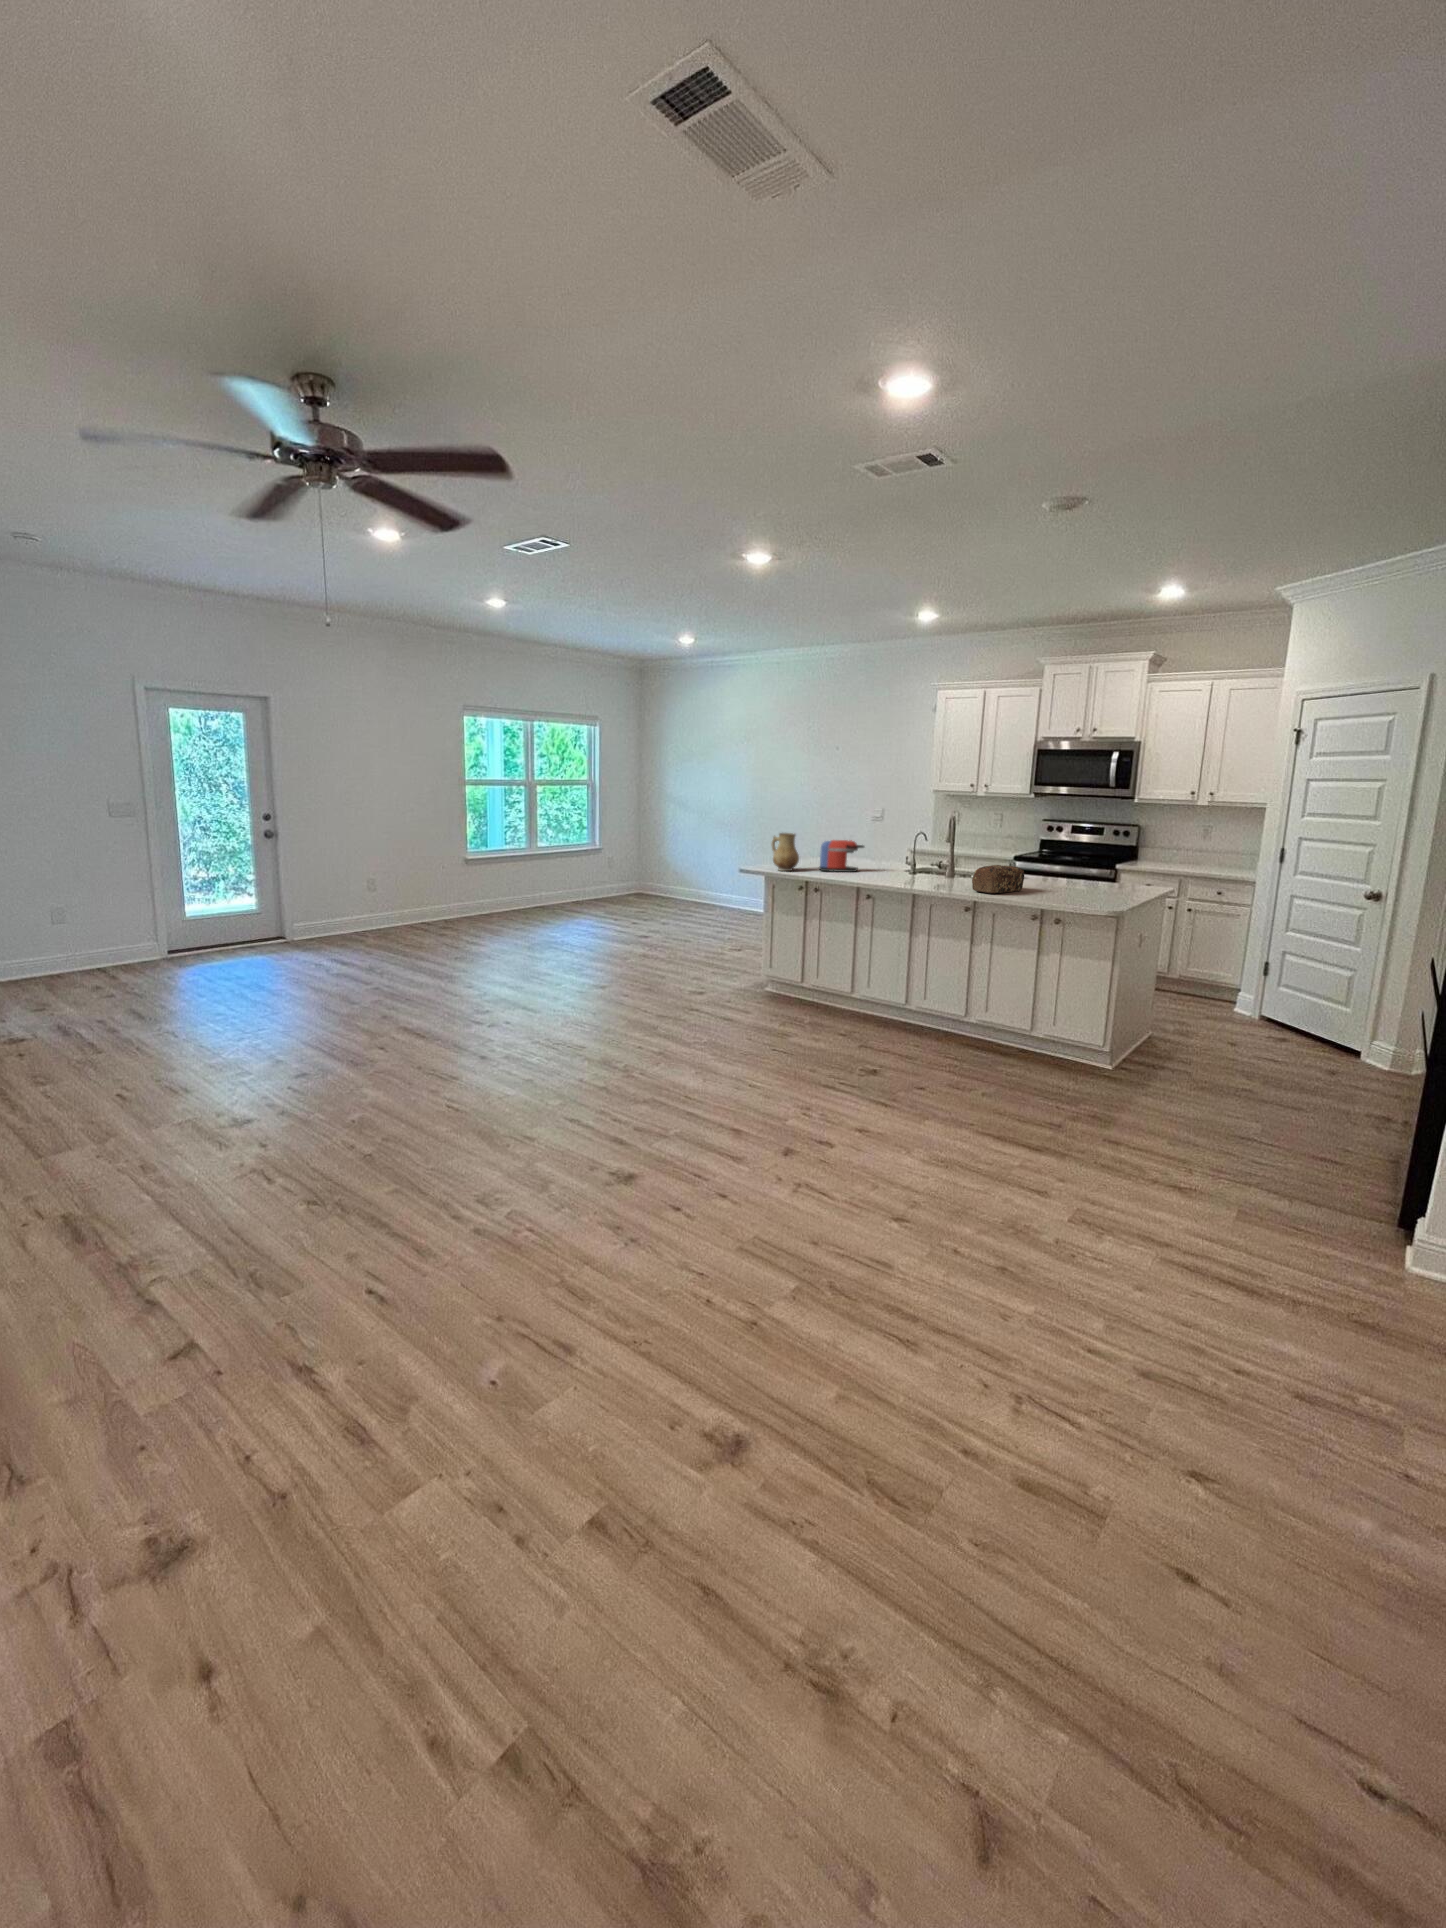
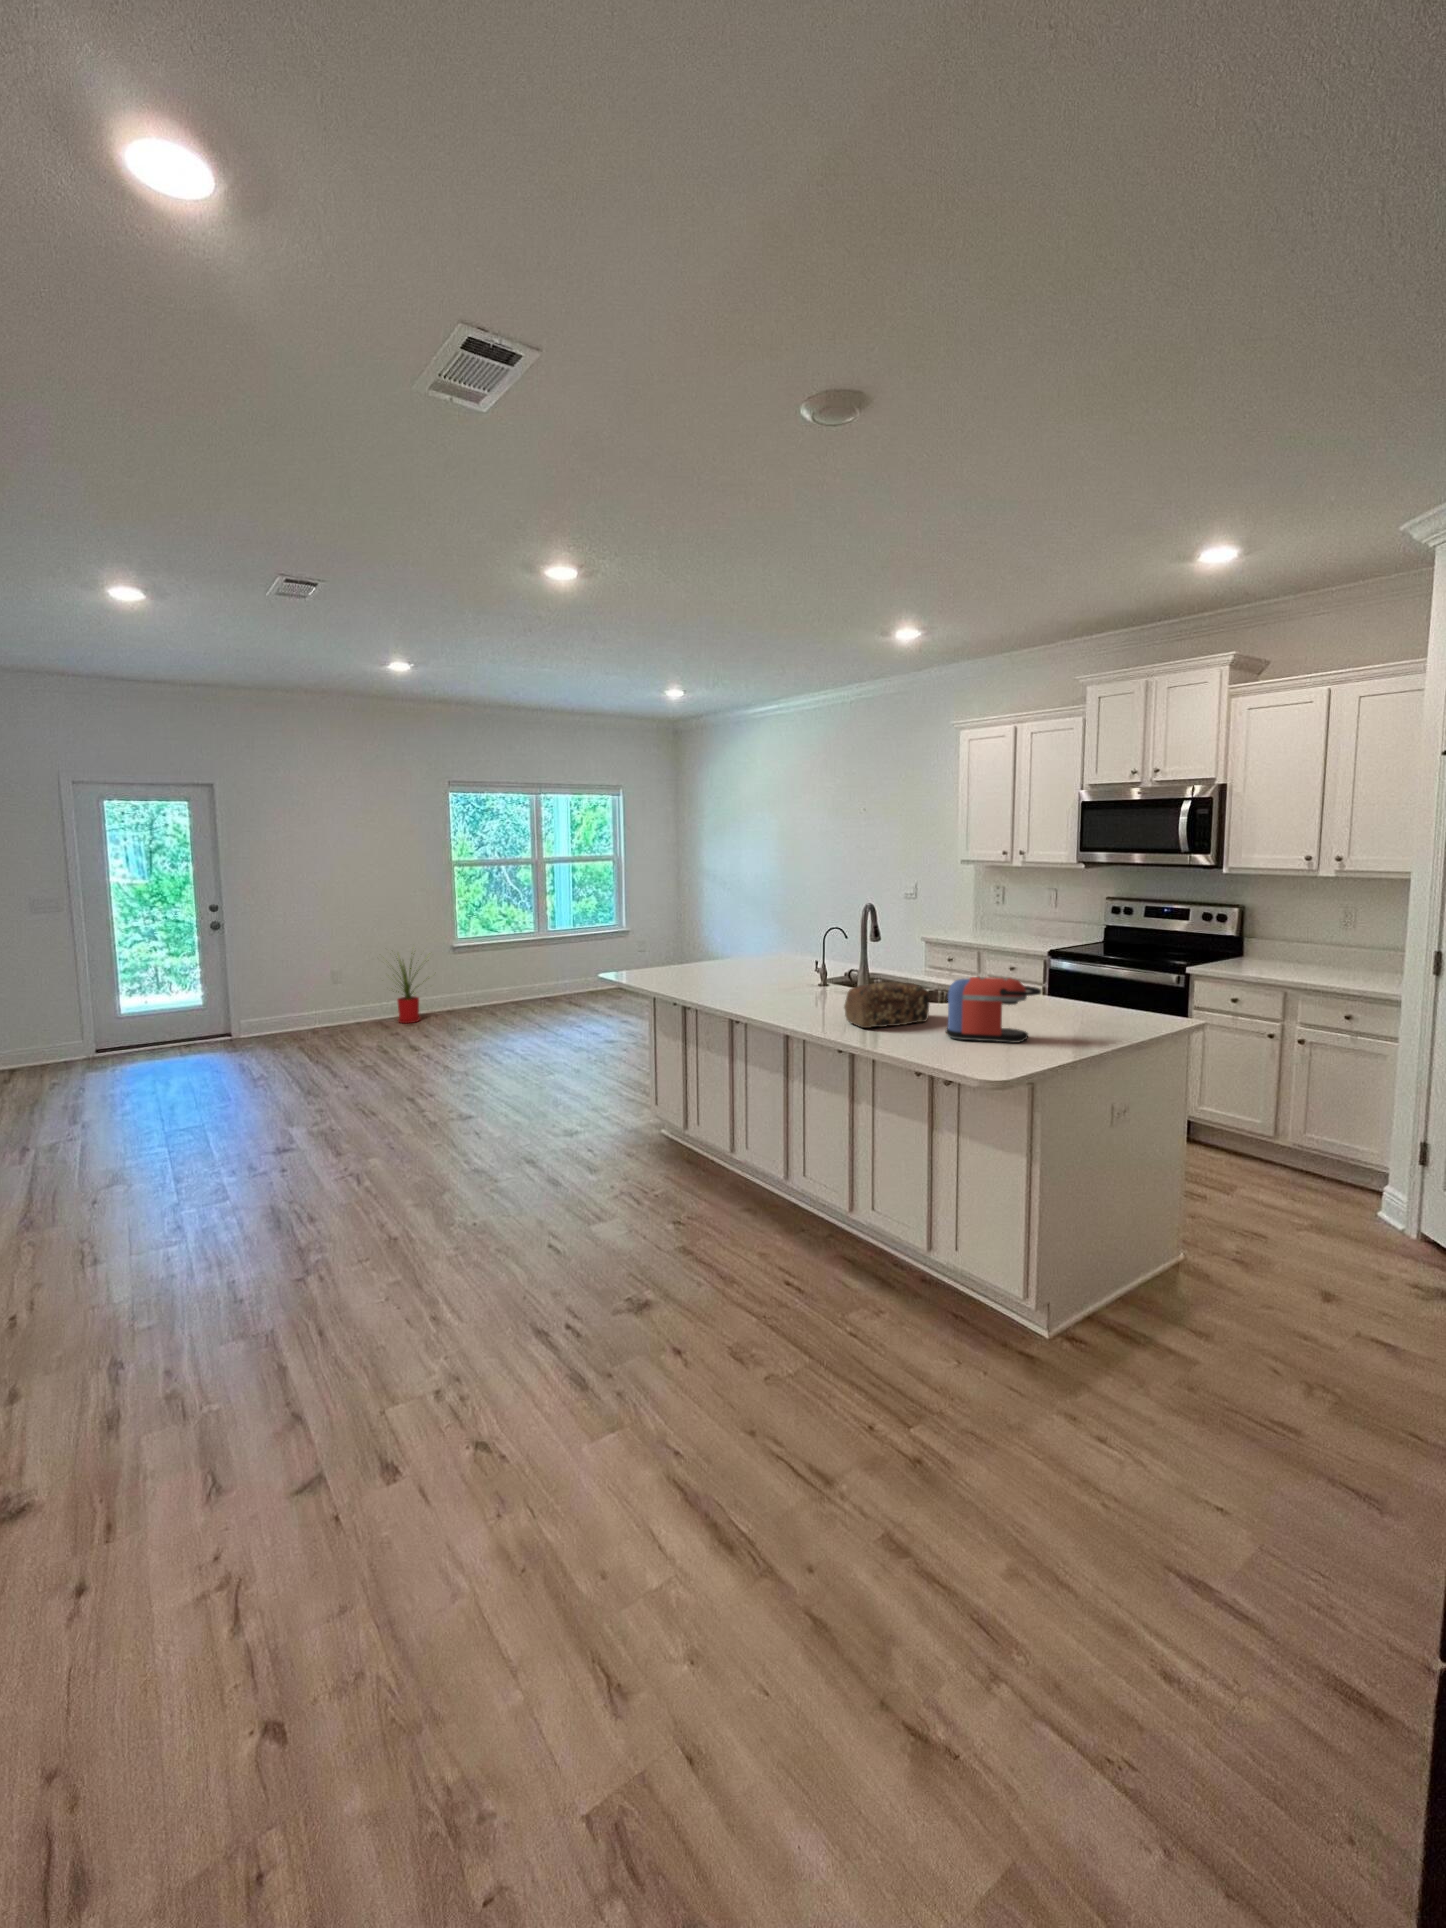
ceramic pitcher: present [771,833,799,871] -> none [655,926,689,978]
coffee maker: present [819,840,864,872] -> present [946,977,1041,1043]
house plant: none [410,856,467,927] -> present [397,957,429,1023]

